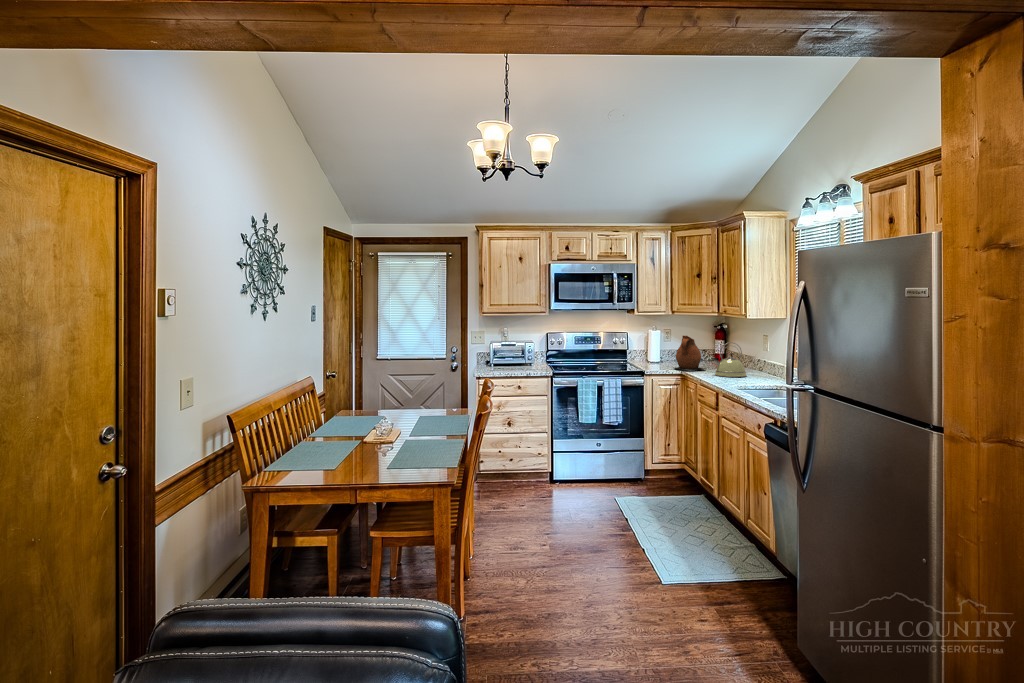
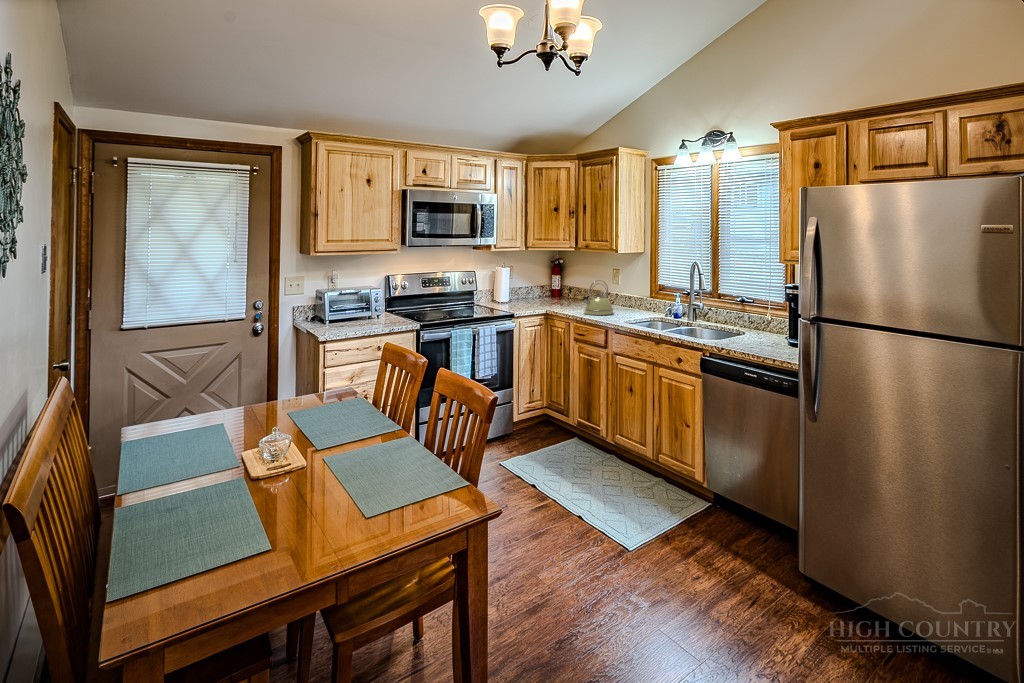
ceramic pitcher: present [675,336,705,370] -> none [534,275,568,311]

